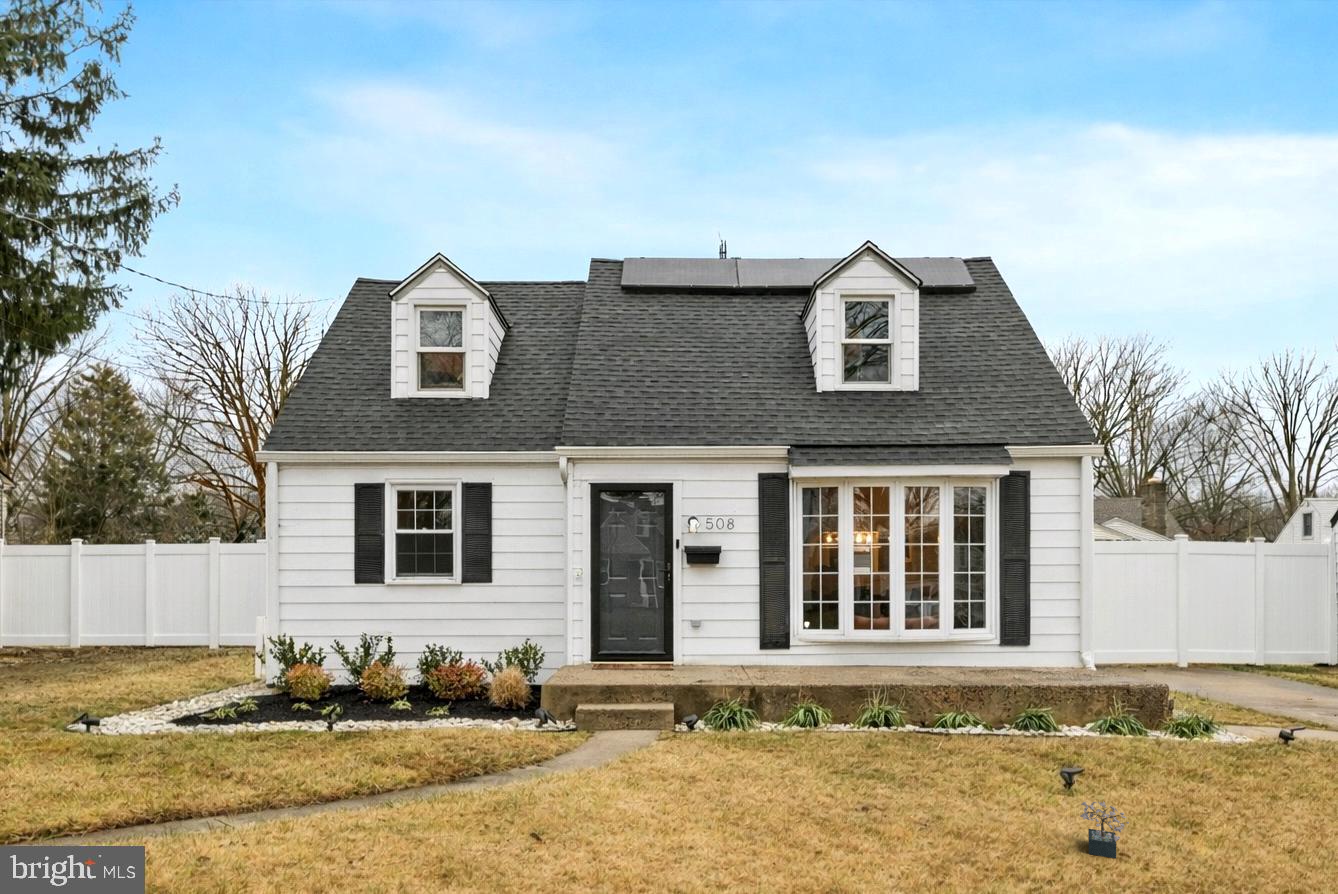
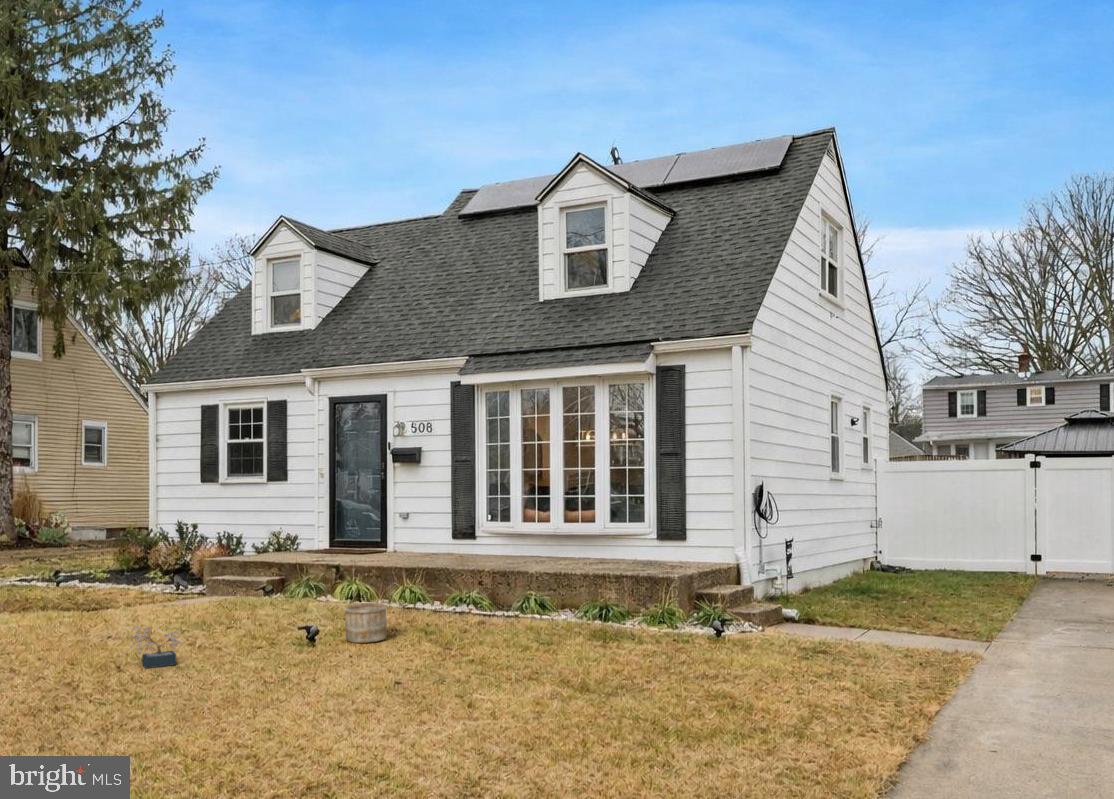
wooden bucket: none [1052,736,1105,785] -> present [344,603,387,643]

